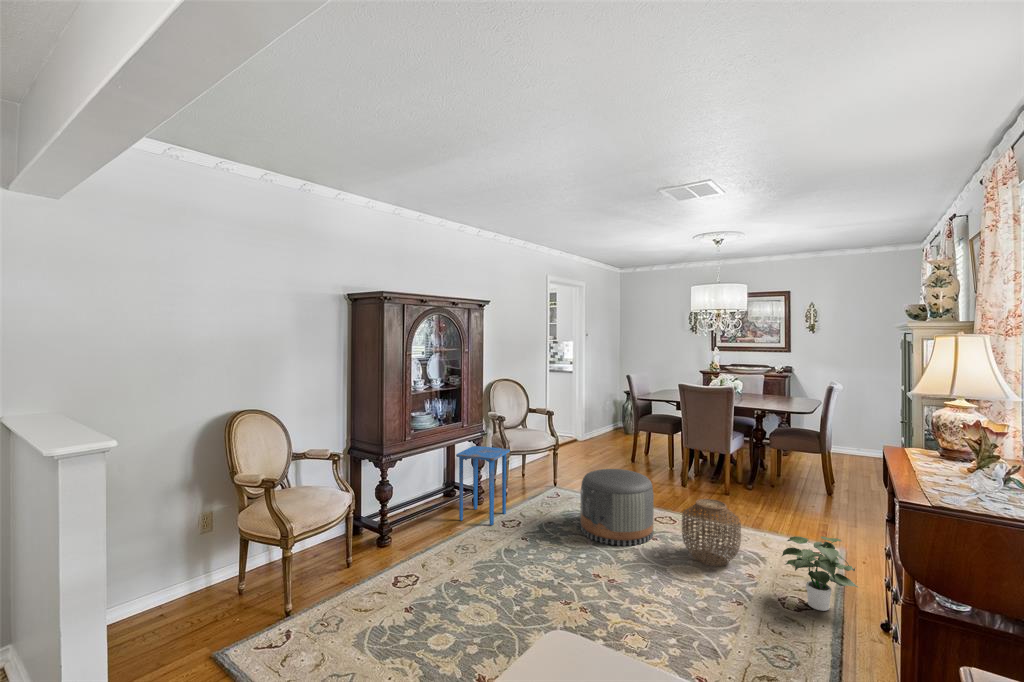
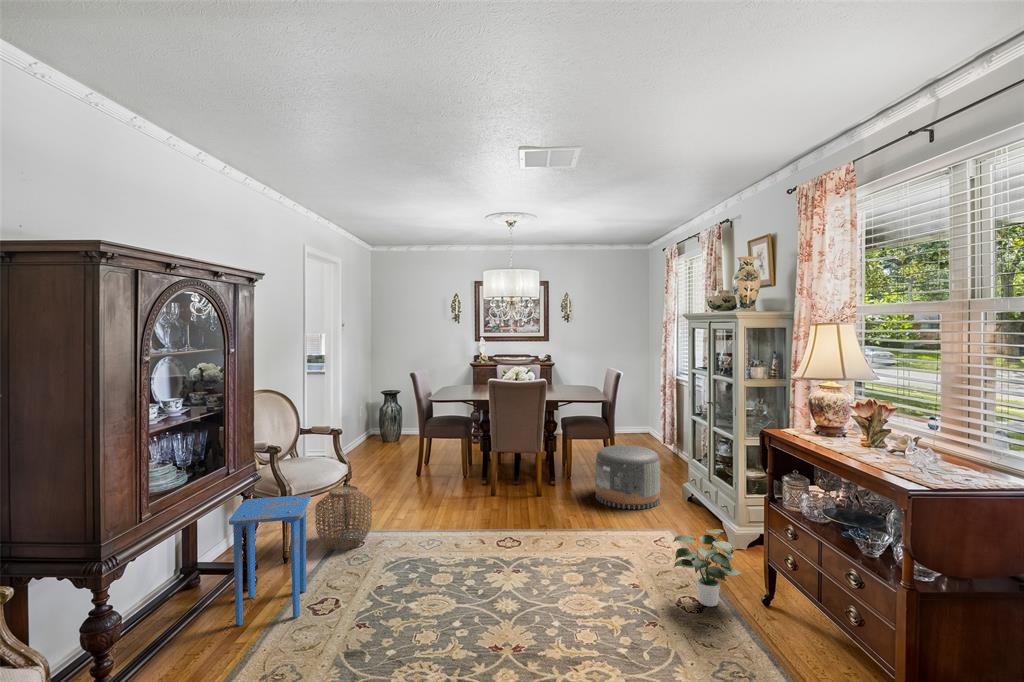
pouf: present [581,469,654,546] -> present [595,445,660,509]
woven basket: present [682,499,741,566] -> present [315,486,372,550]

